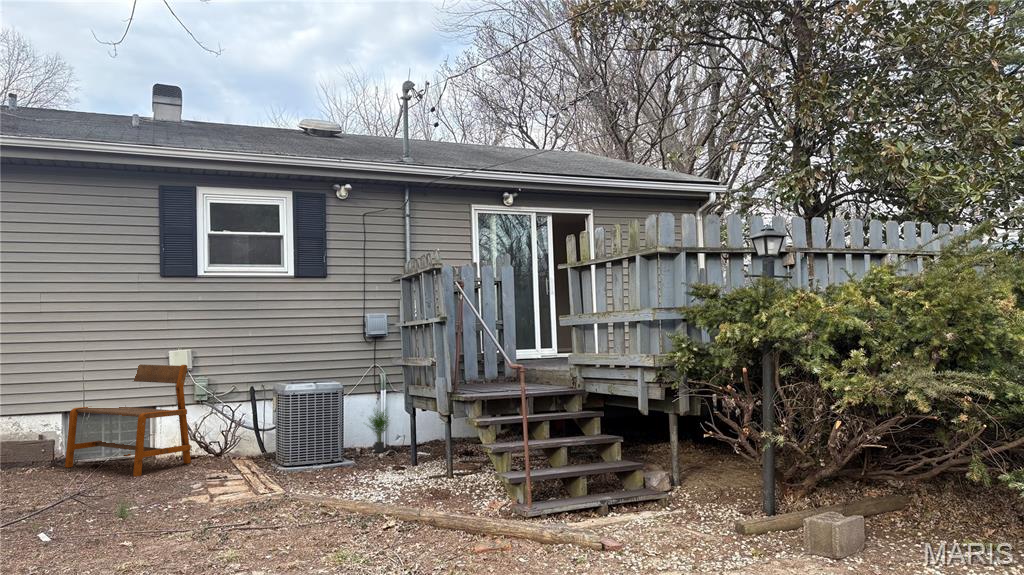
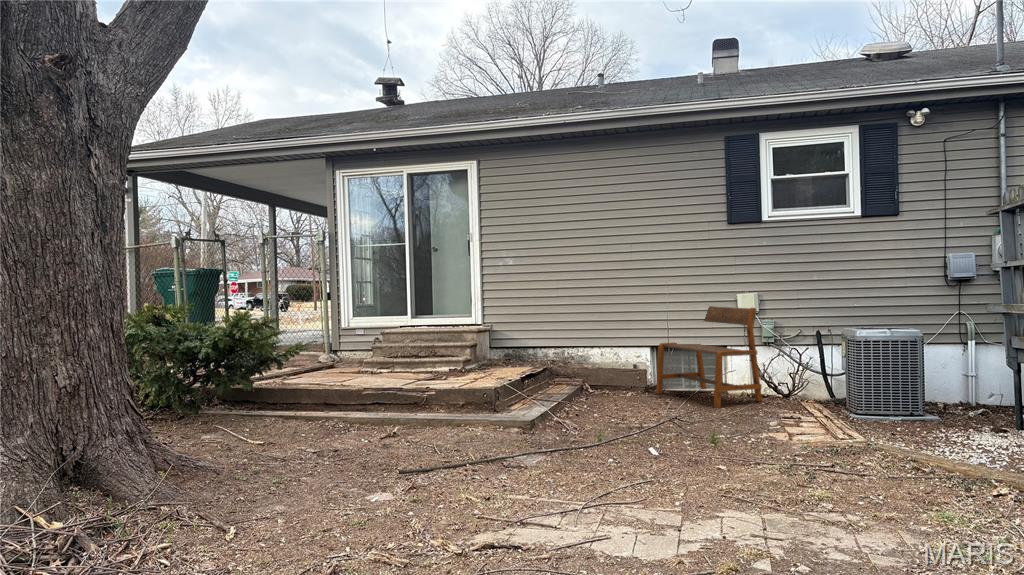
potted plant: present [369,410,388,453] -> none [942,359,987,412]

